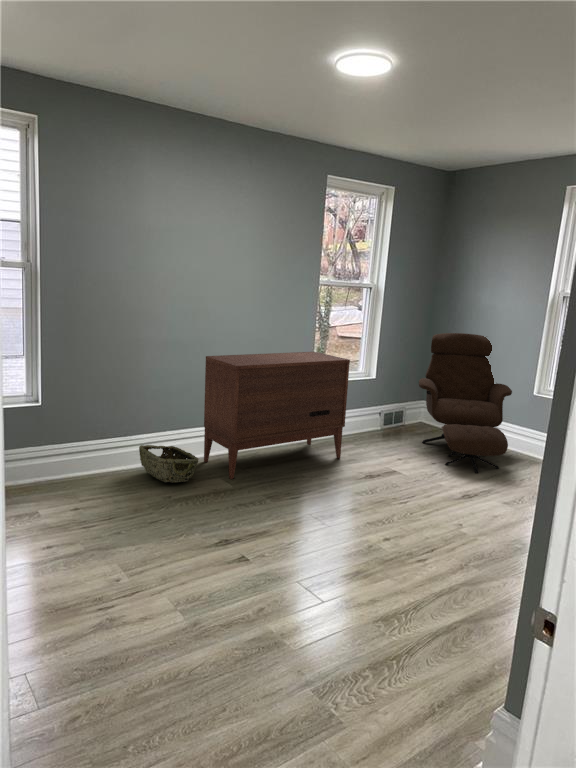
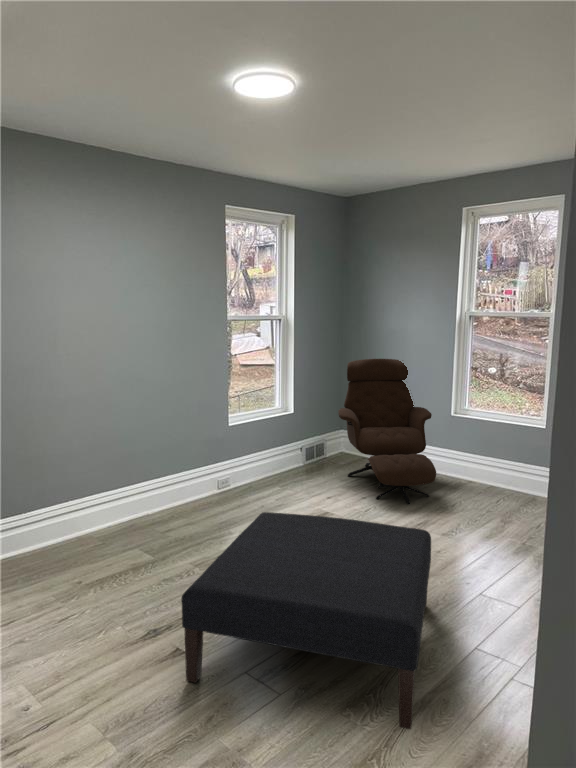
dresser: present [204,352,350,479] -> none [107,392,269,548]
woven basket: present [139,445,198,483] -> none [35,518,109,565]
ottoman: none [246,456,483,647] -> present [182,512,431,729]

